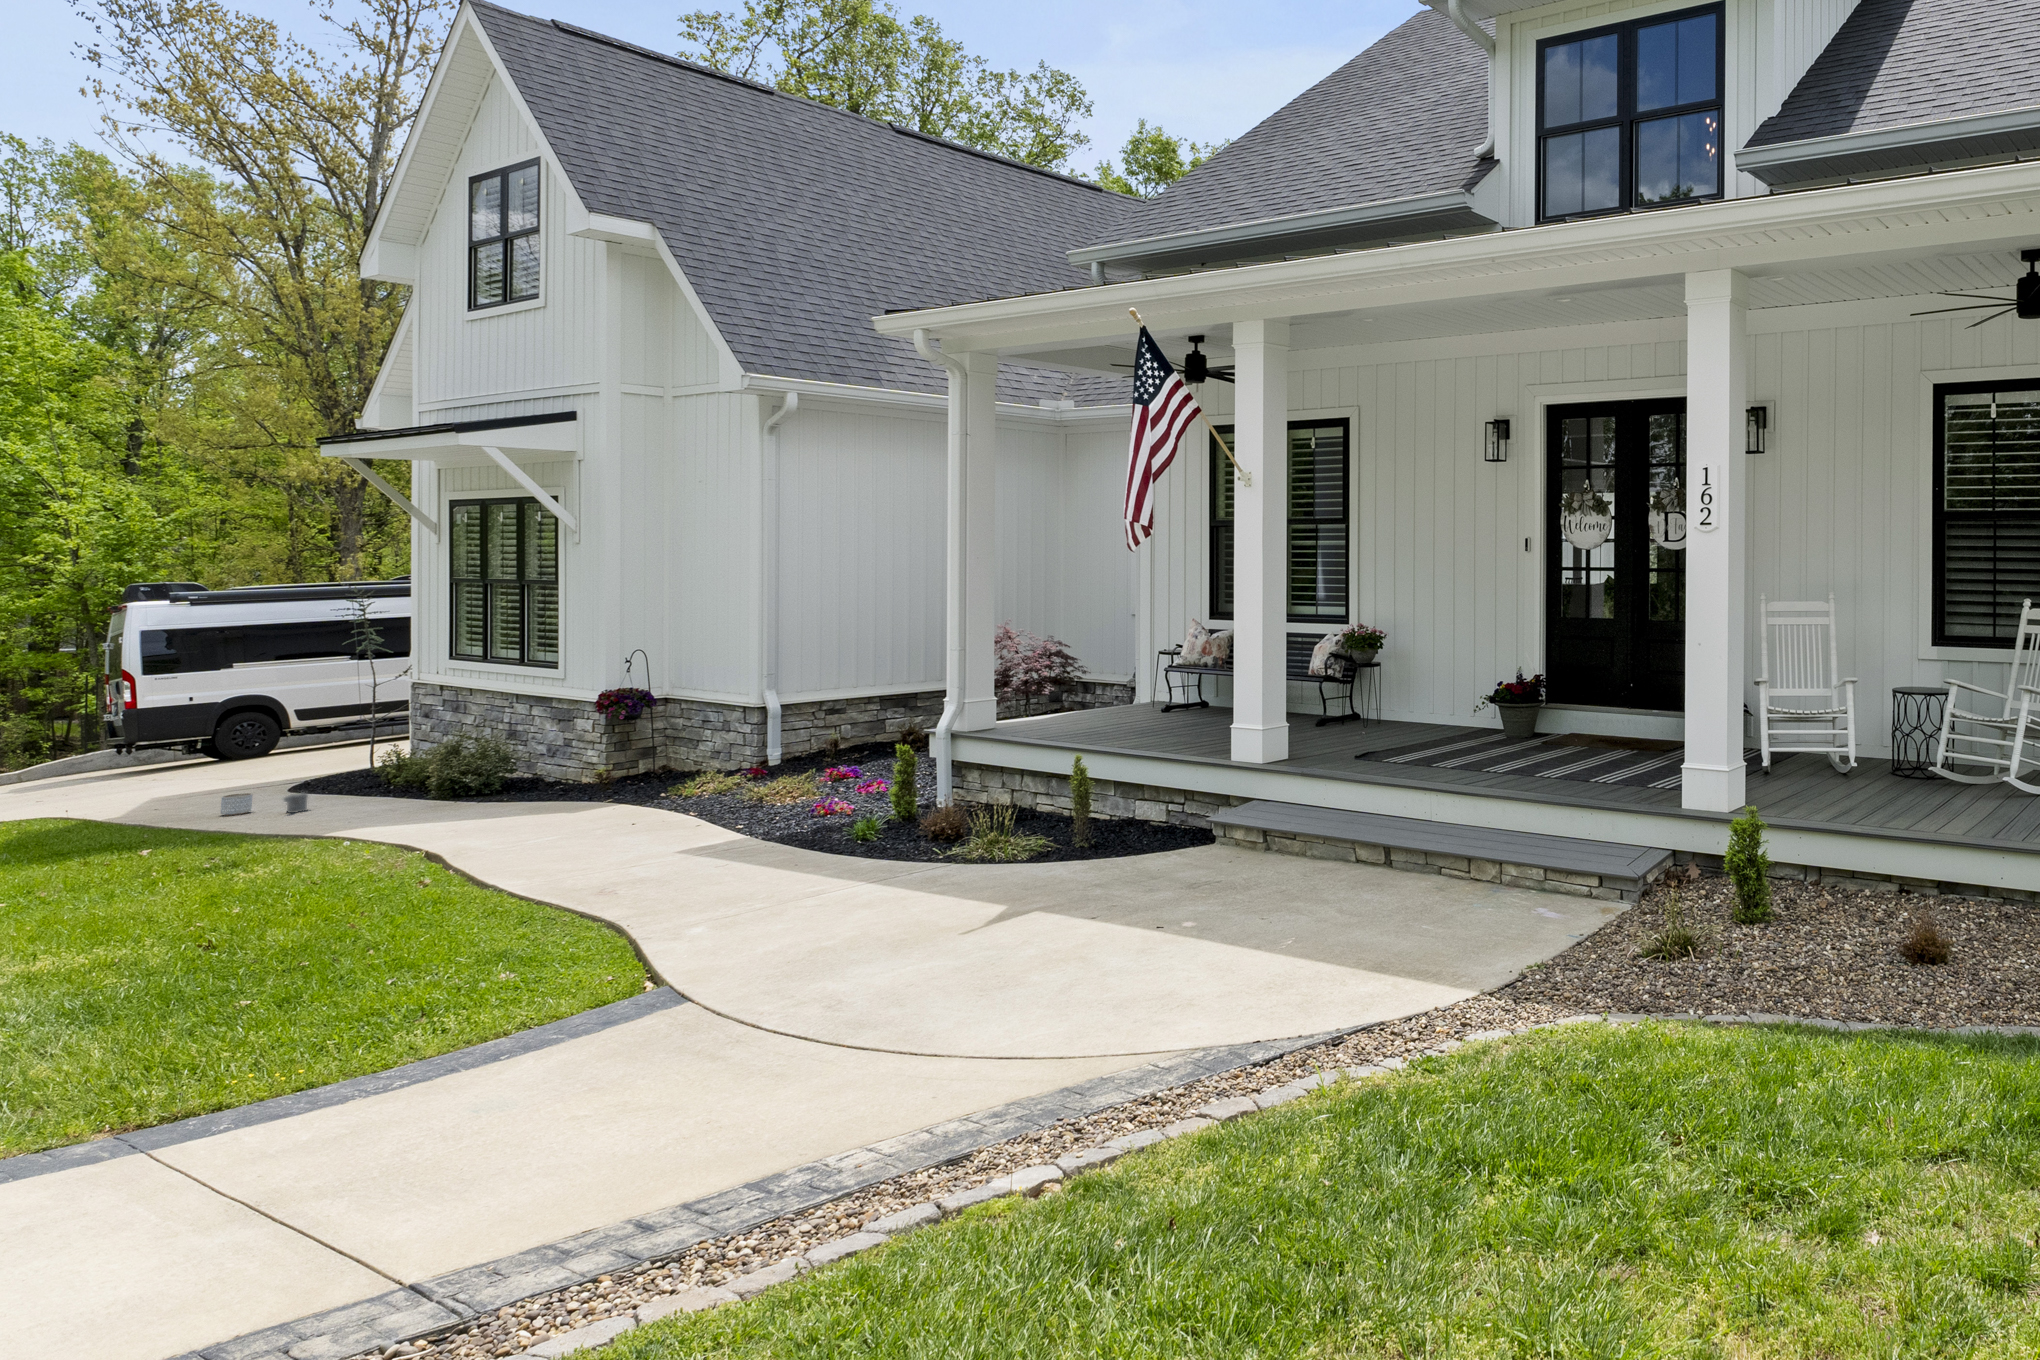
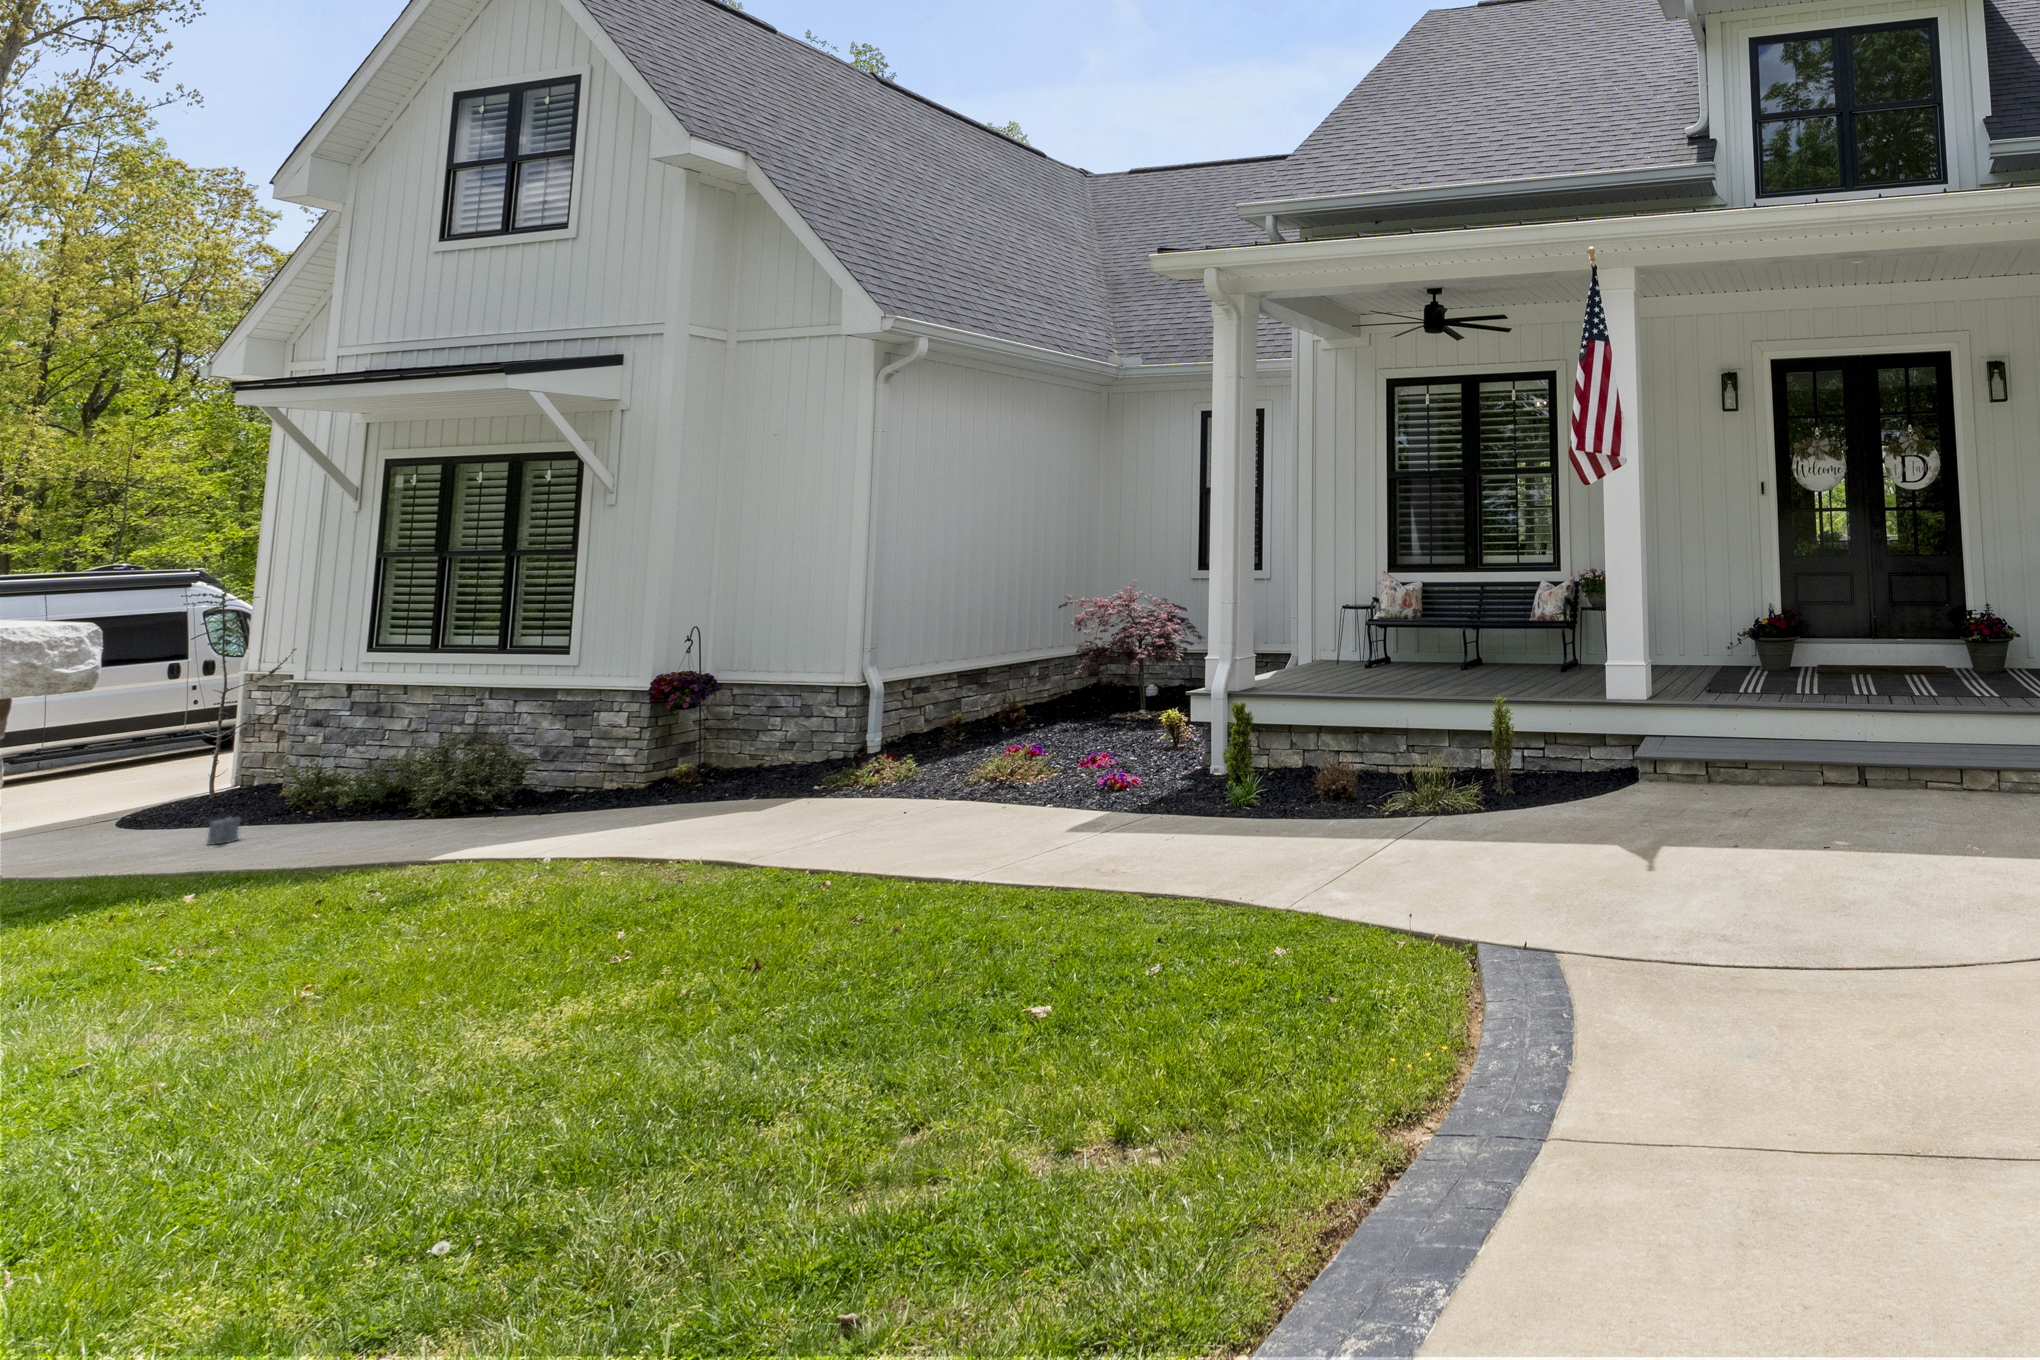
planter: present [221,793,253,816] -> none [93,824,145,856]

